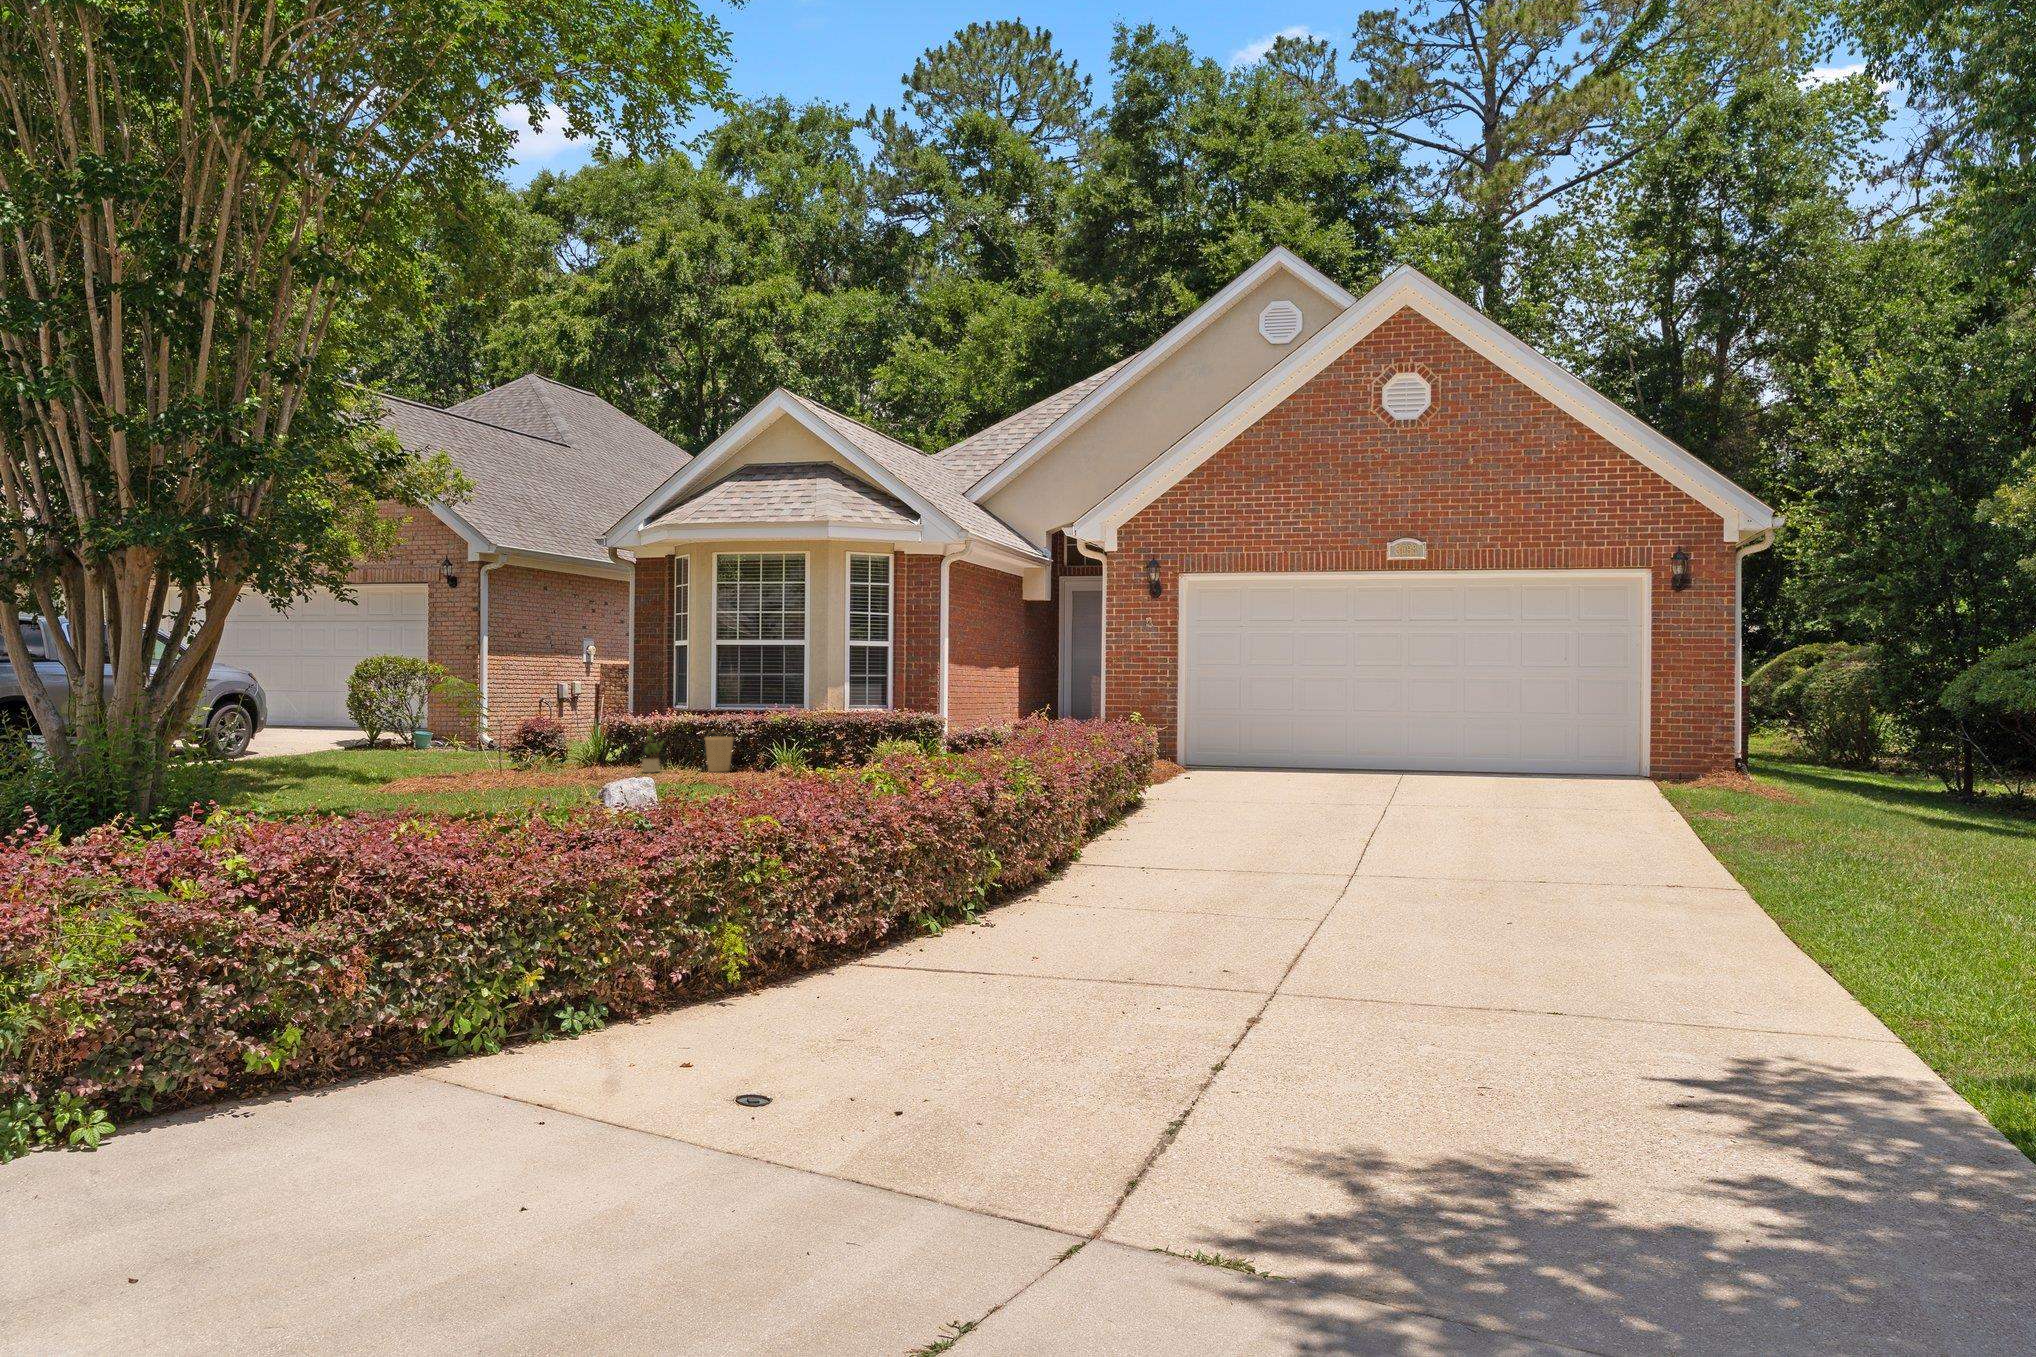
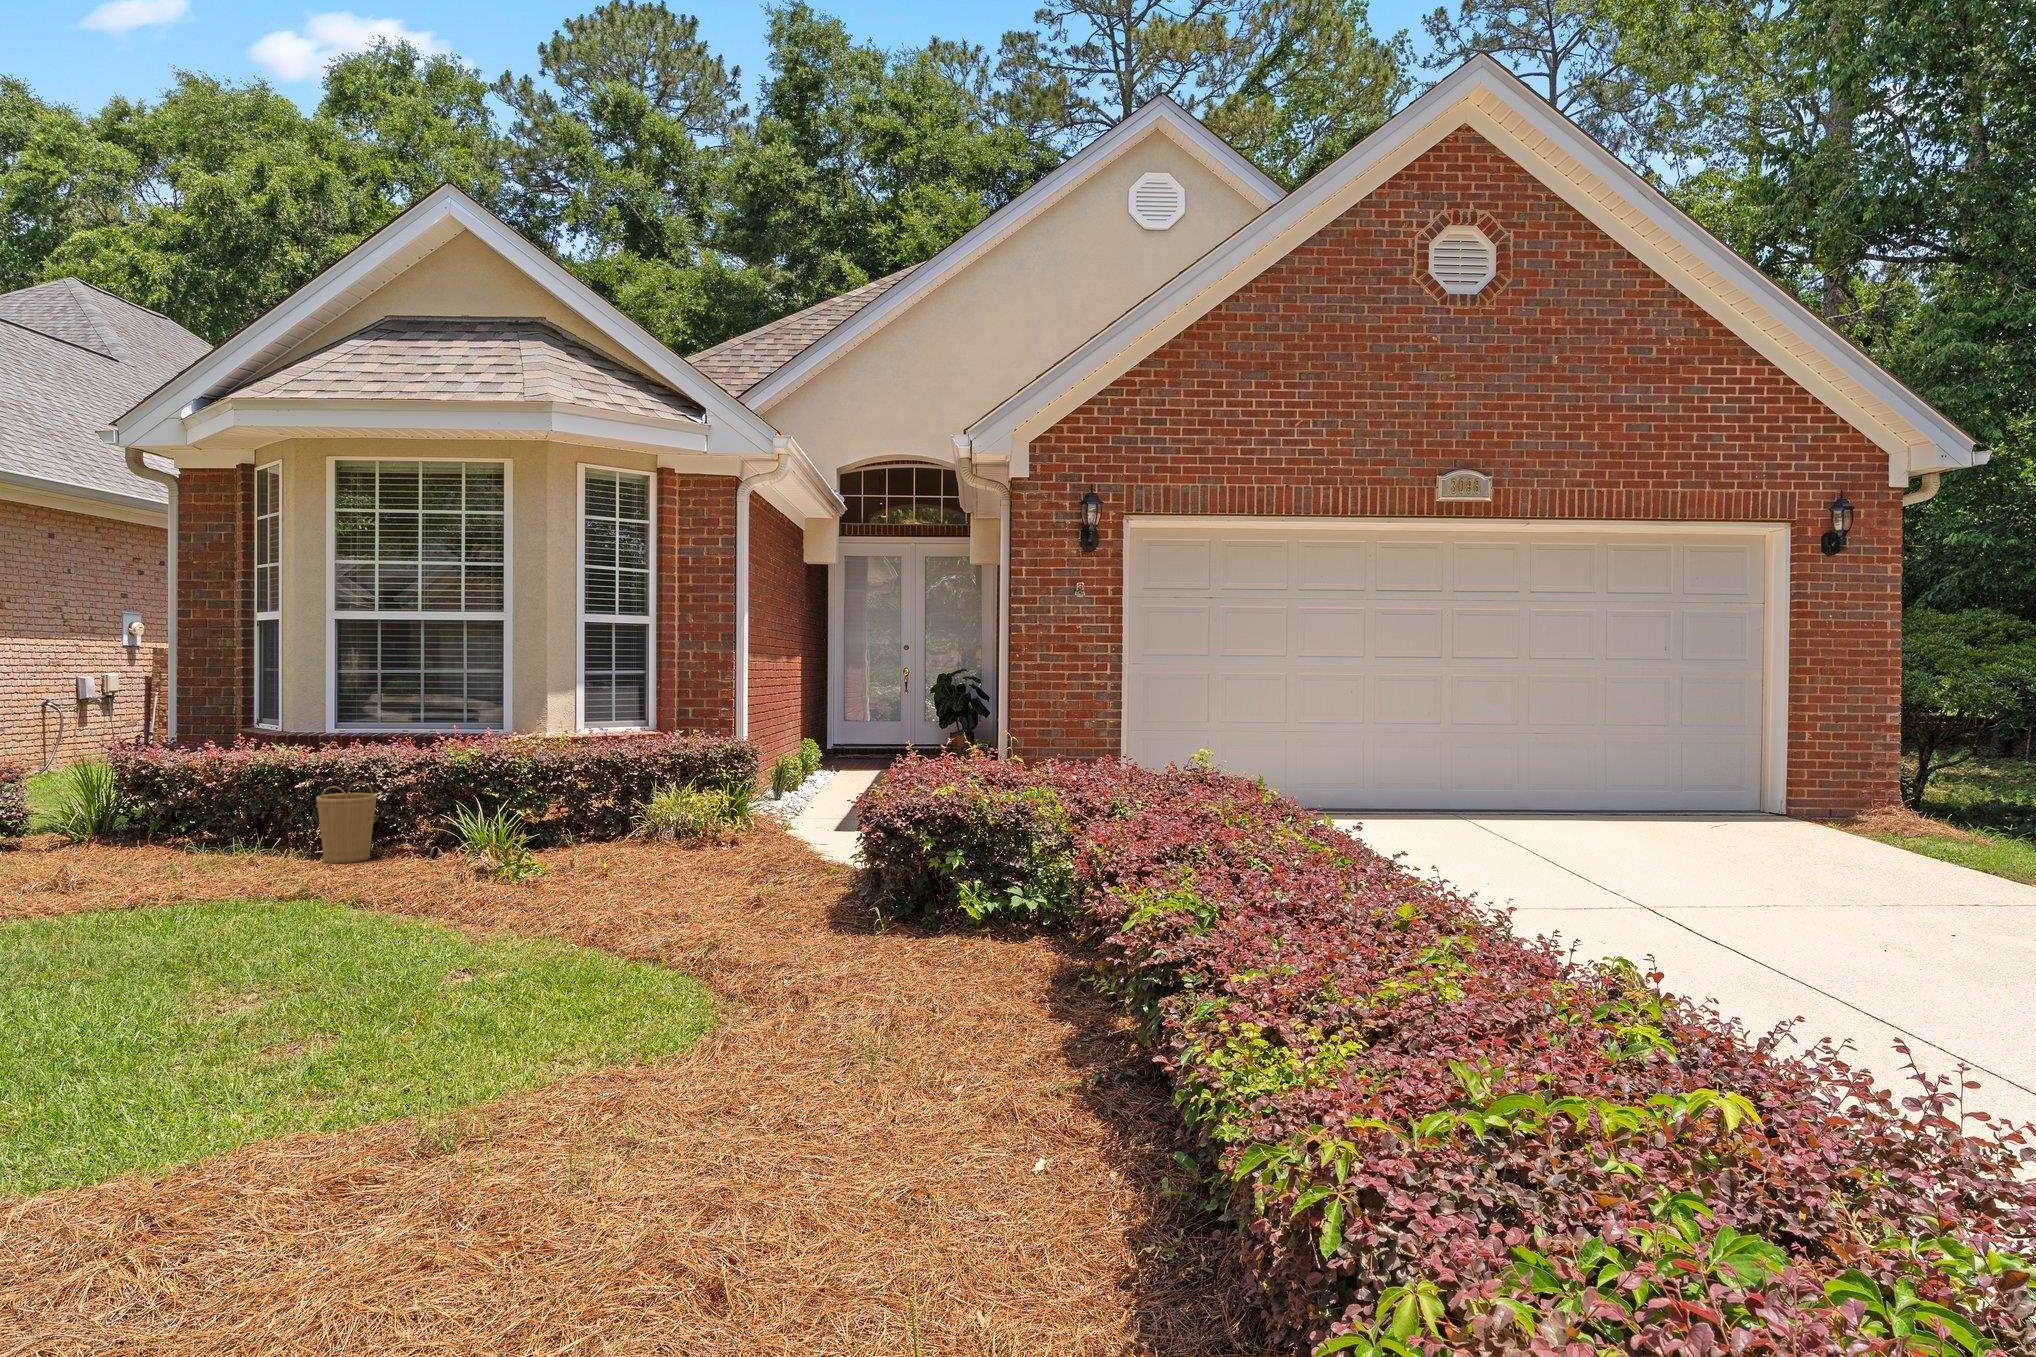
potted plant: present [642,728,662,773] -> none [178,782,231,871]

